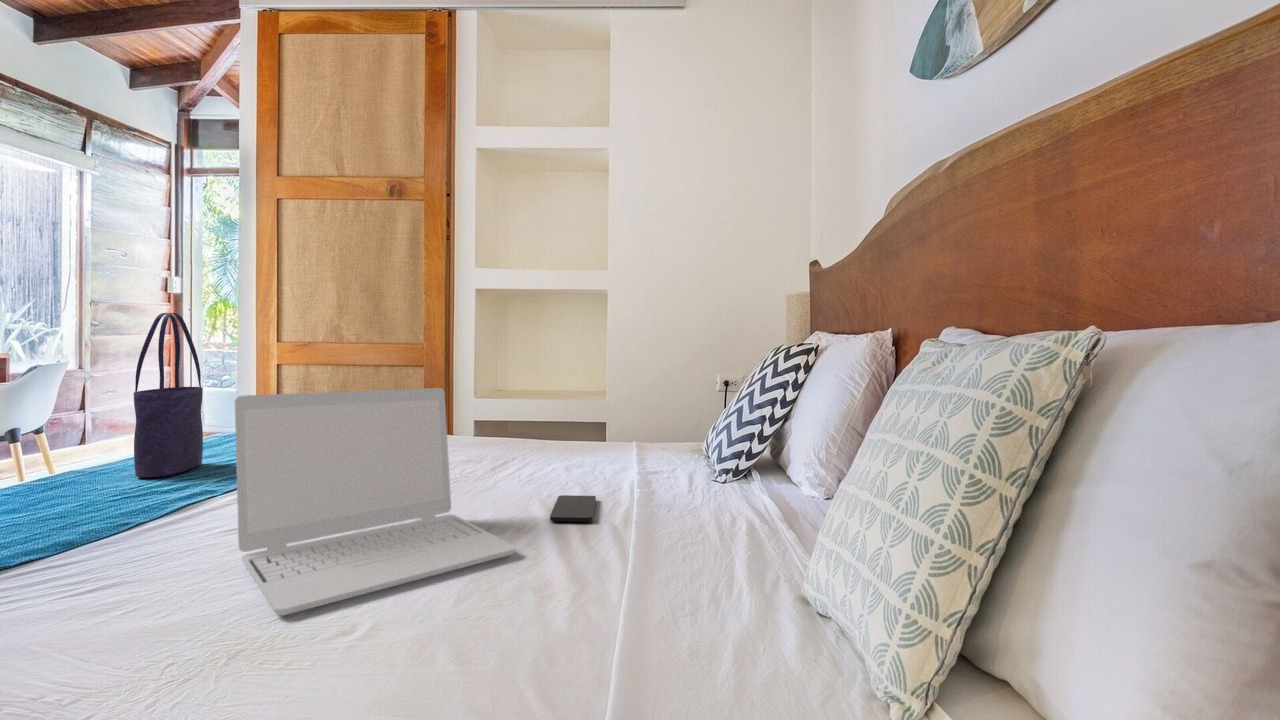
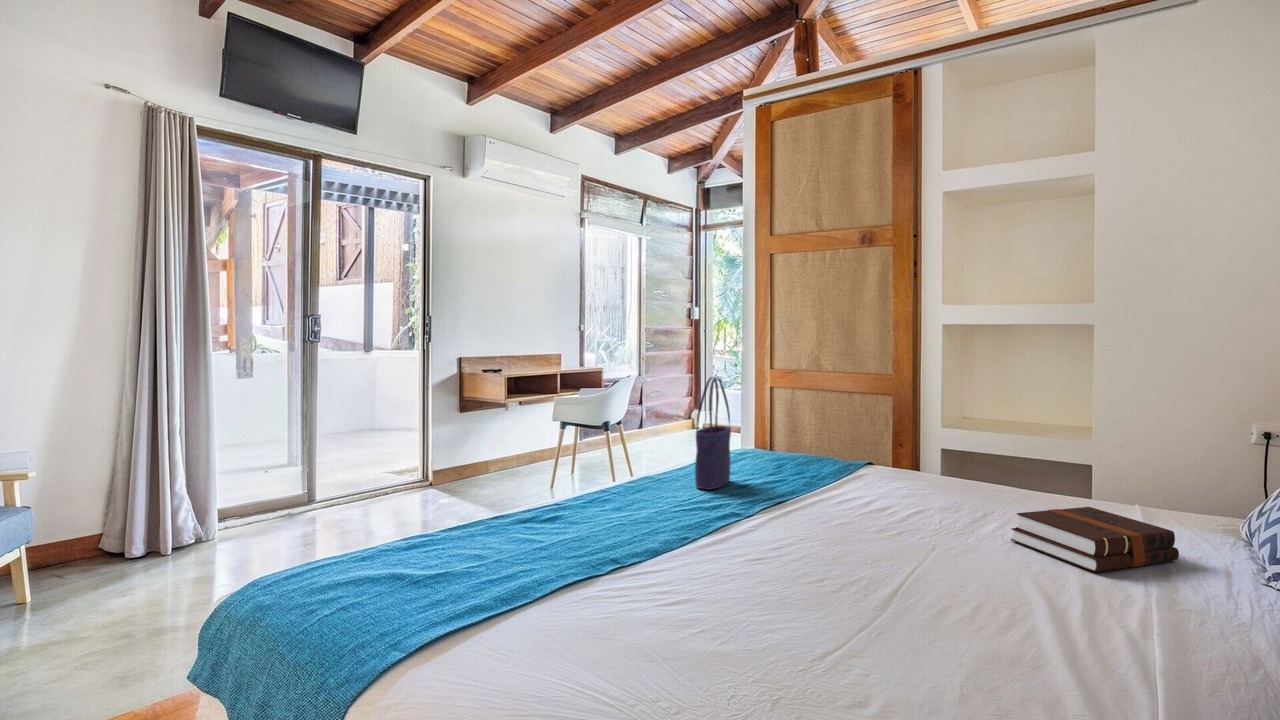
laptop: present [235,388,516,615] -> none [767,466,981,637]
hardback book: none [541,430,663,480] -> present [1011,507,1179,572]
smartphone: present [550,495,596,521] -> none [1018,581,1075,622]

